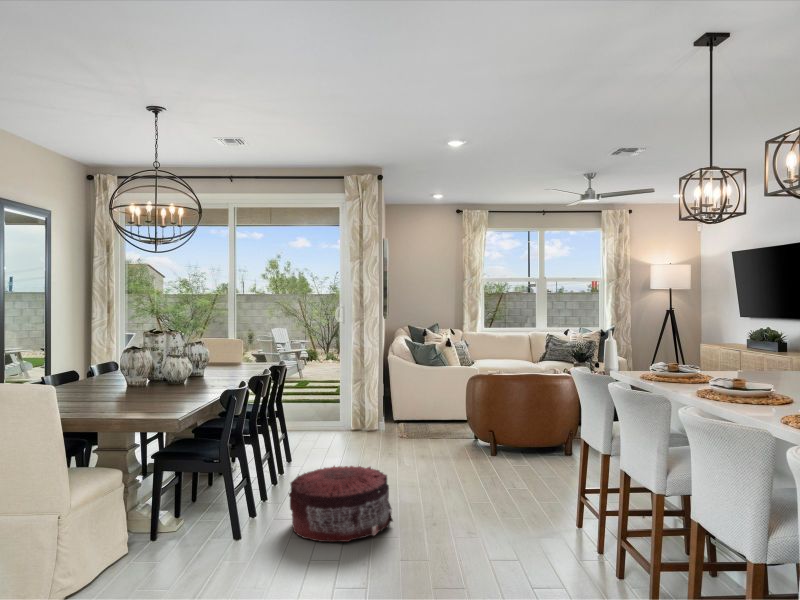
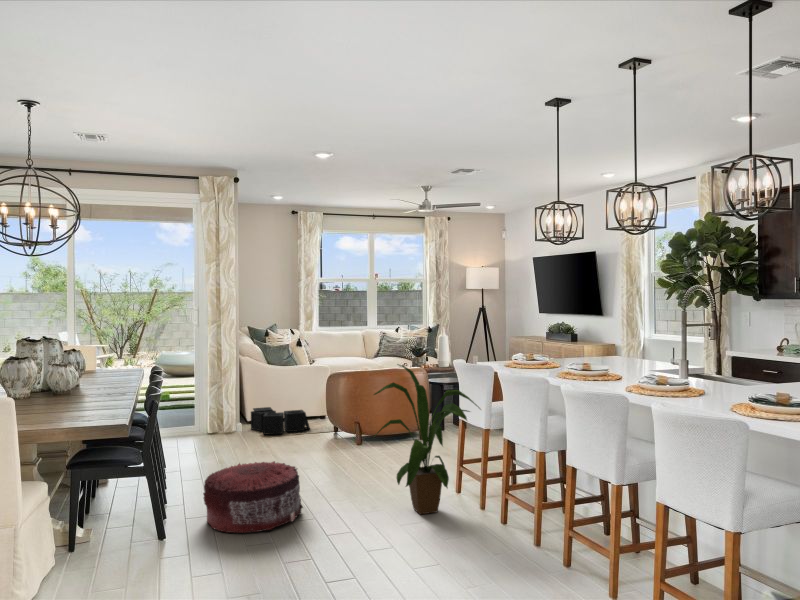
house plant: none [465,368,597,547] -> present [374,364,479,514]
storage bin: none [393,408,451,437] -> present [251,407,310,435]

